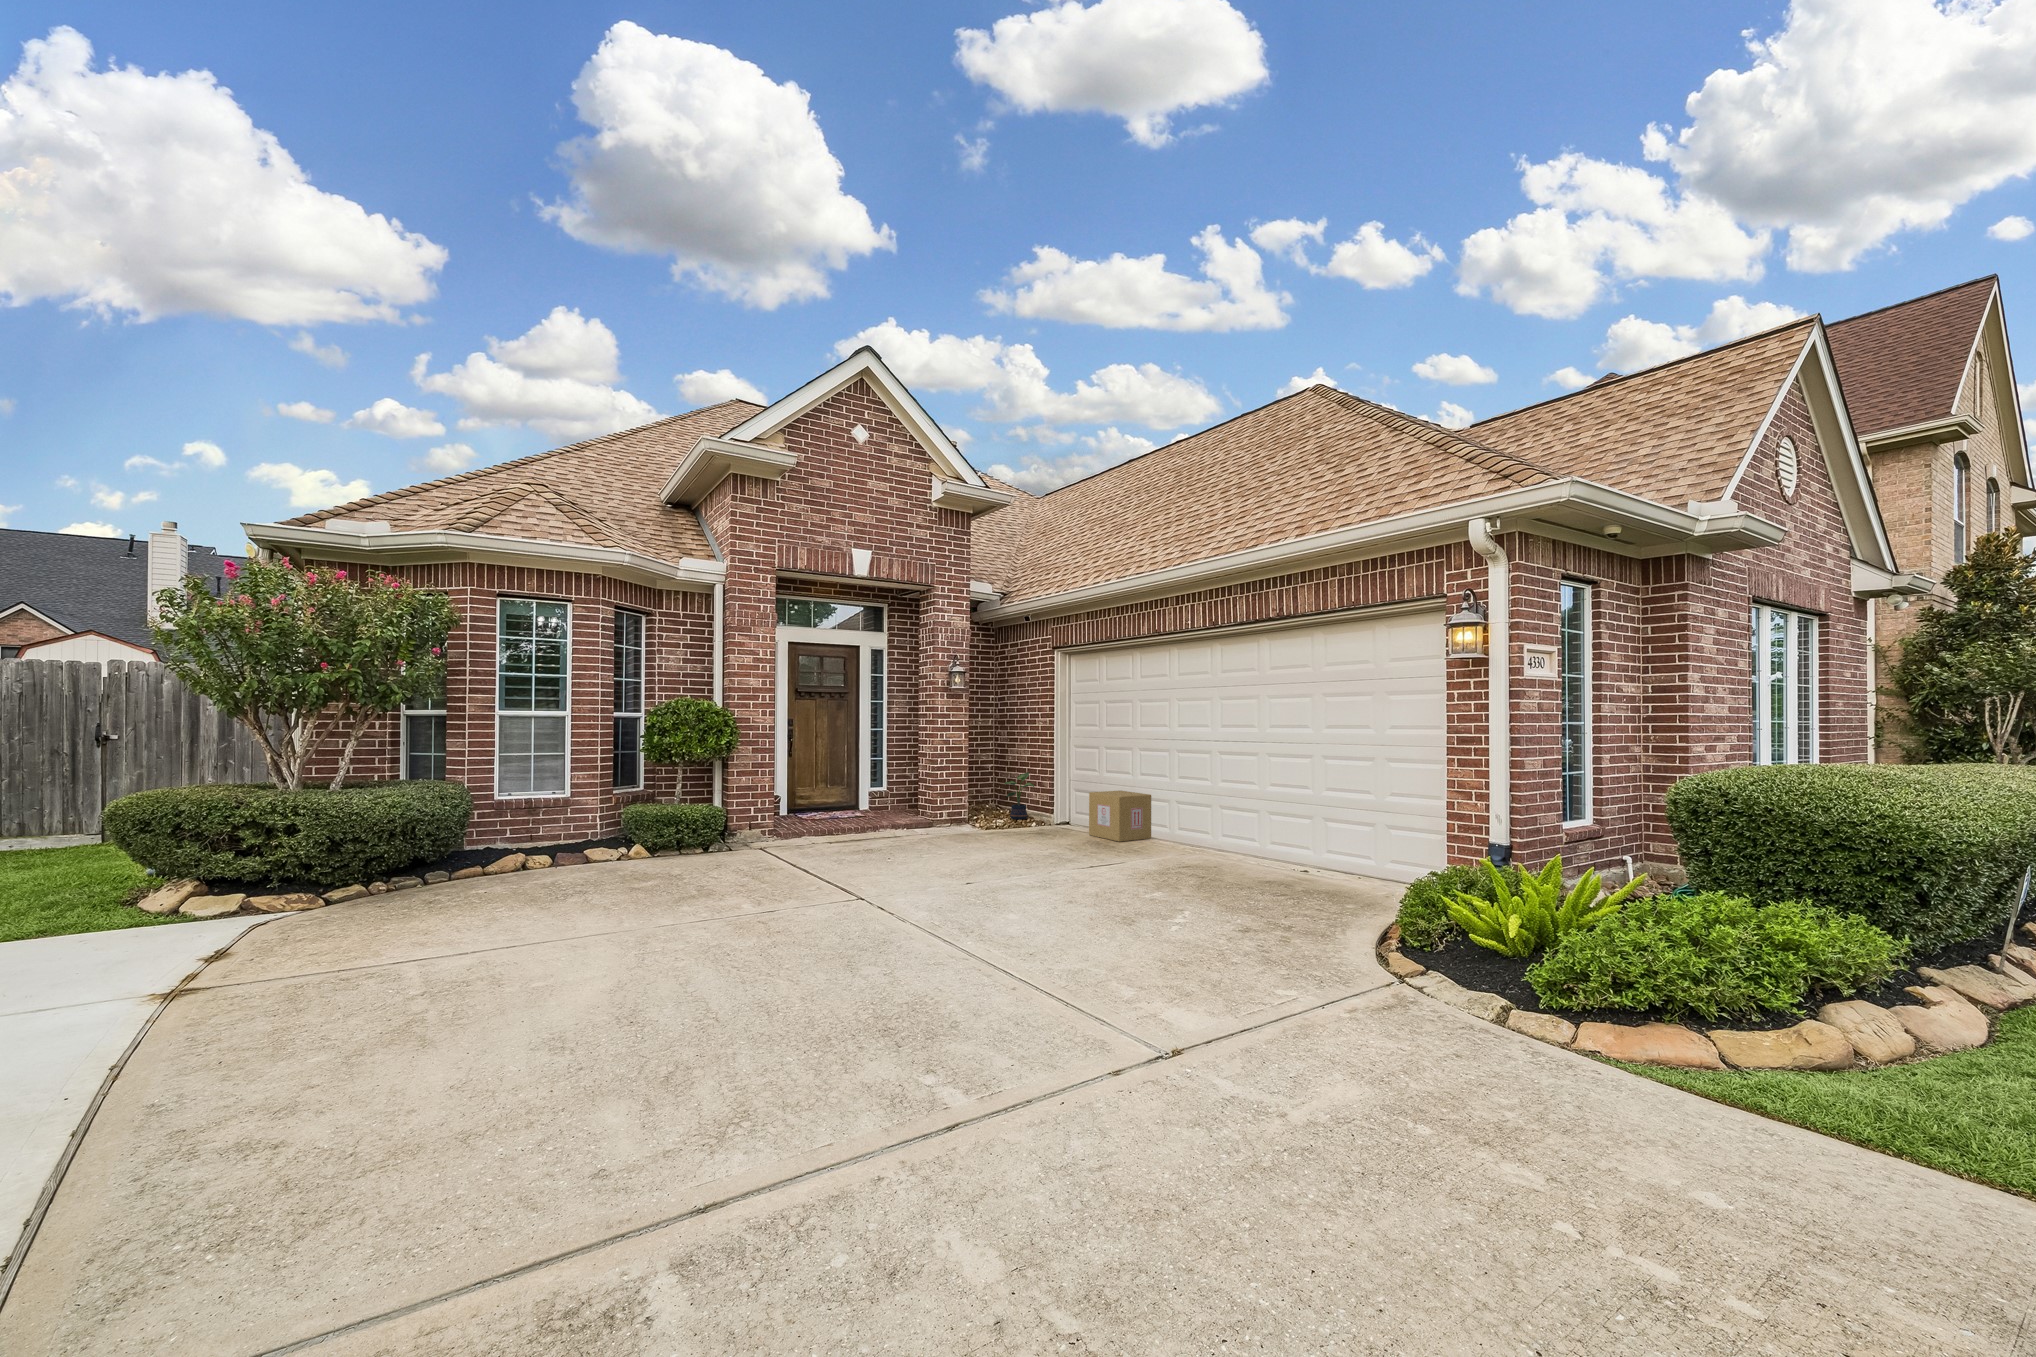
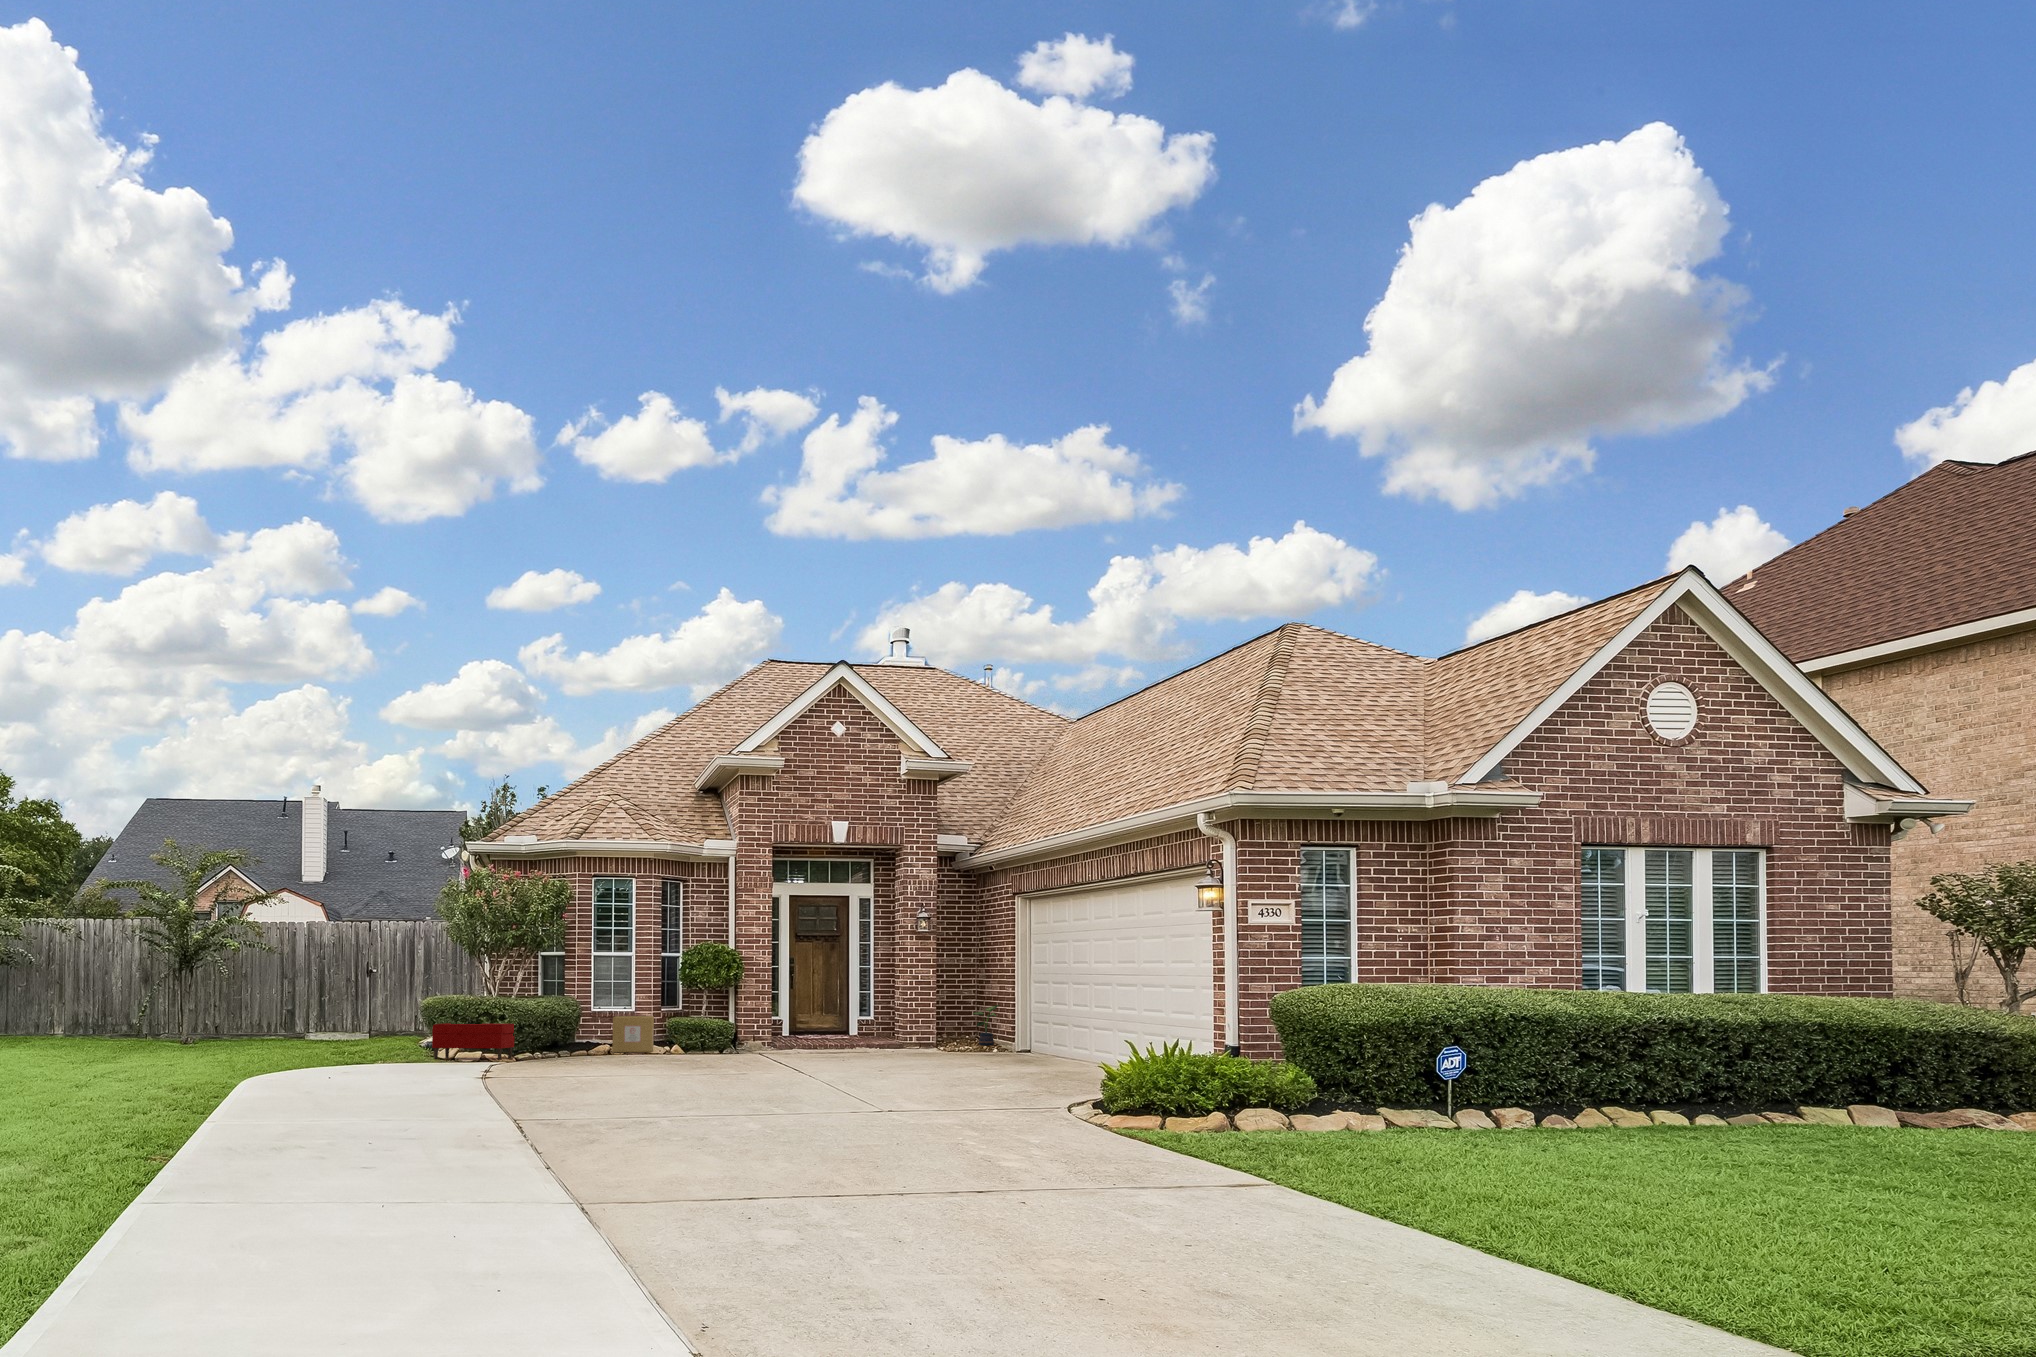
cardboard box: present [1089,791,1151,842] -> present [612,1016,654,1052]
bench: none [103,842,313,922] -> present [432,1023,515,1060]

